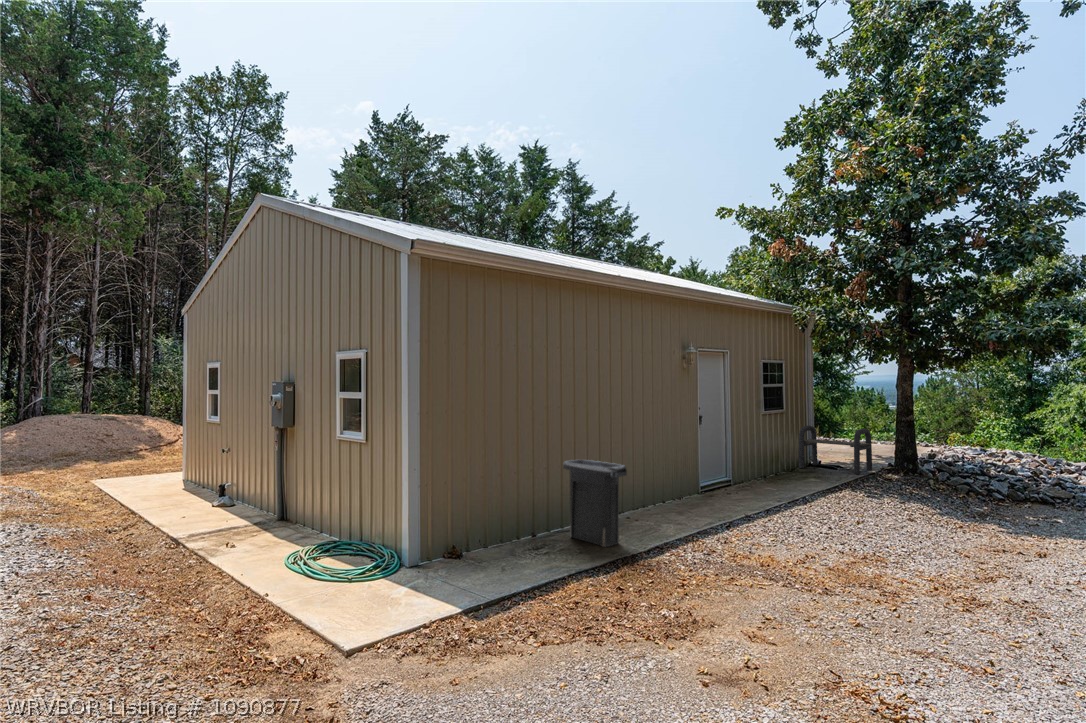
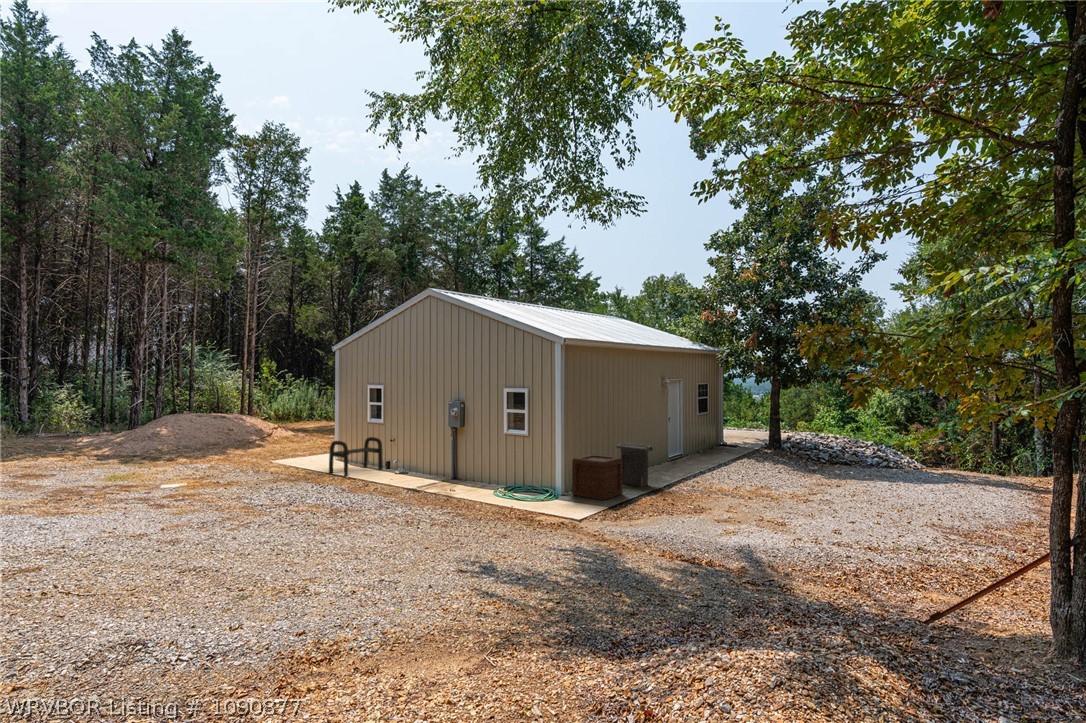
bench: present [799,426,872,474] -> present [329,437,383,476]
wooden crate: none [438,481,544,583] -> present [572,455,623,500]

